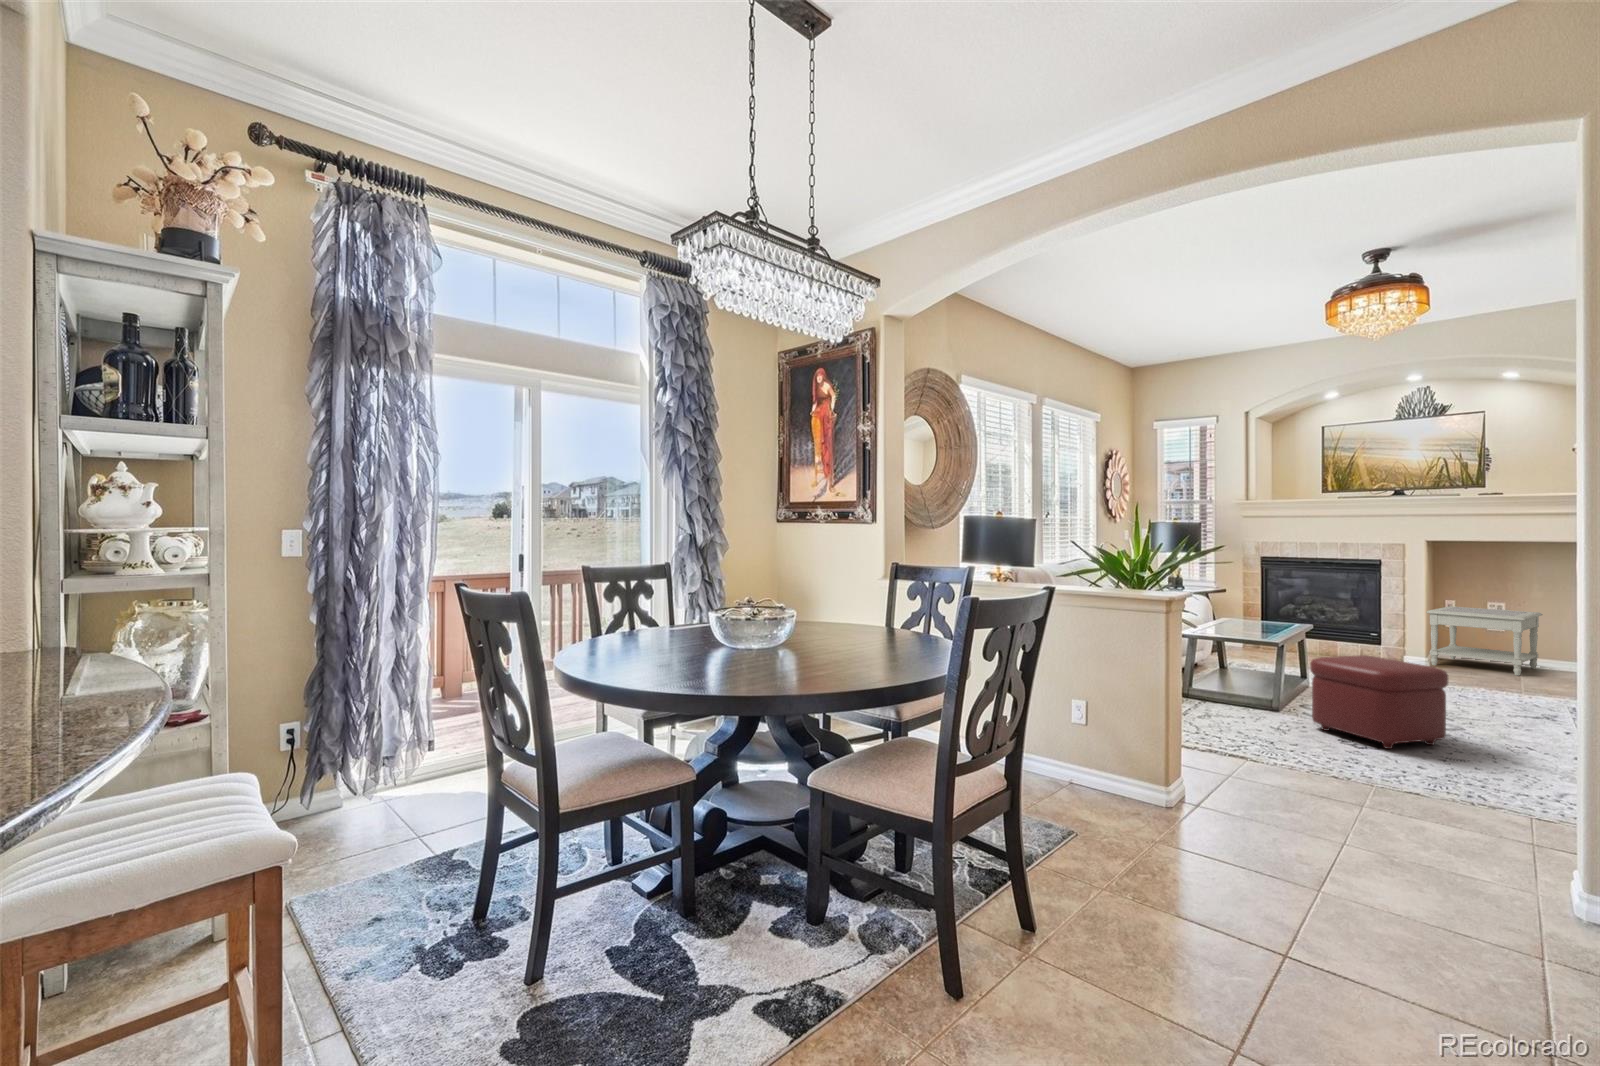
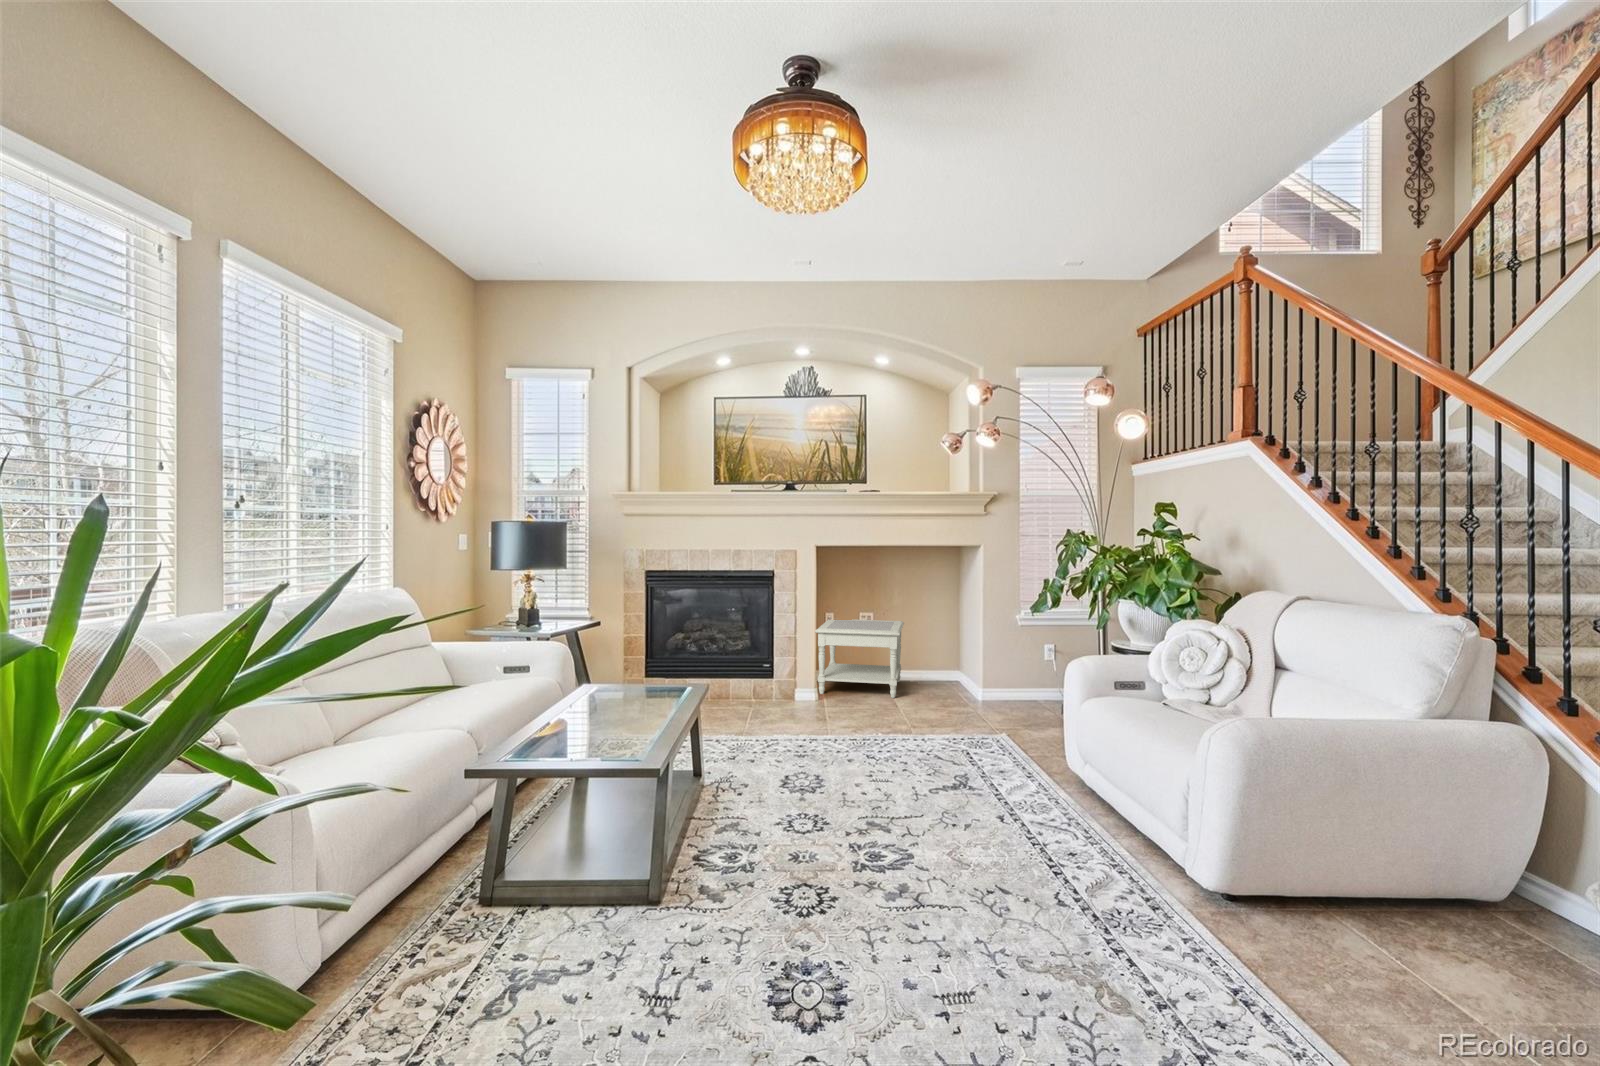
ottoman: present [1310,655,1448,749] -> none [719,768,922,991]

